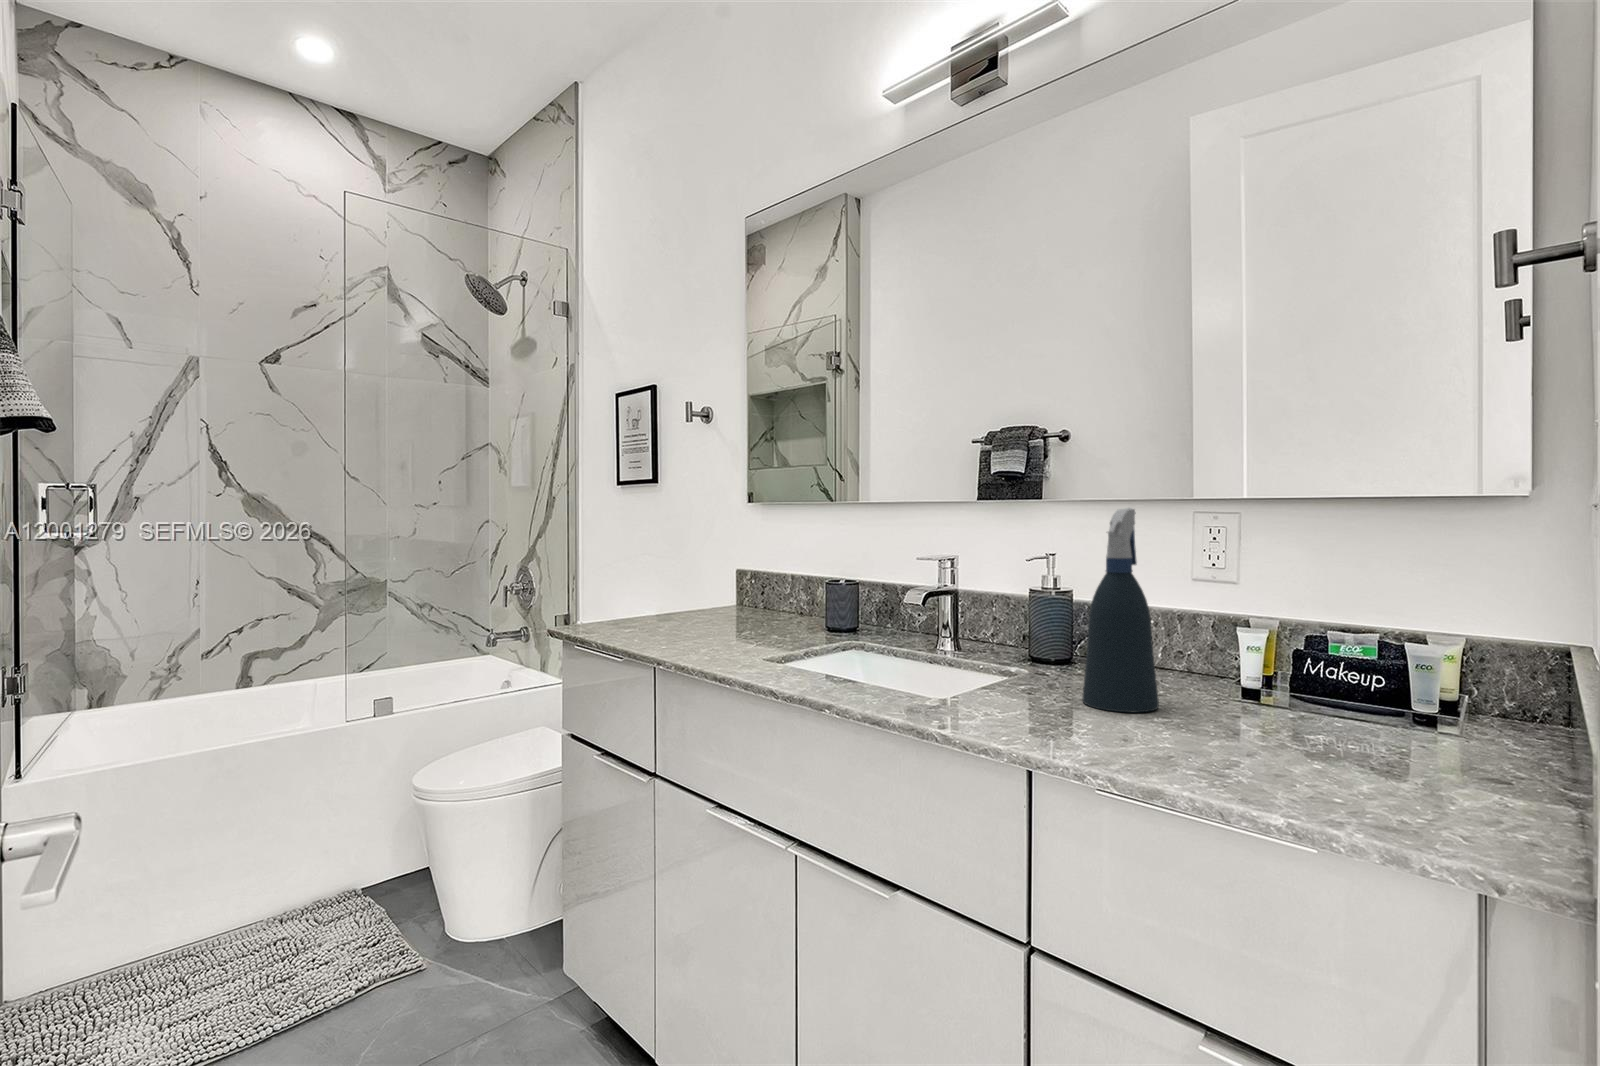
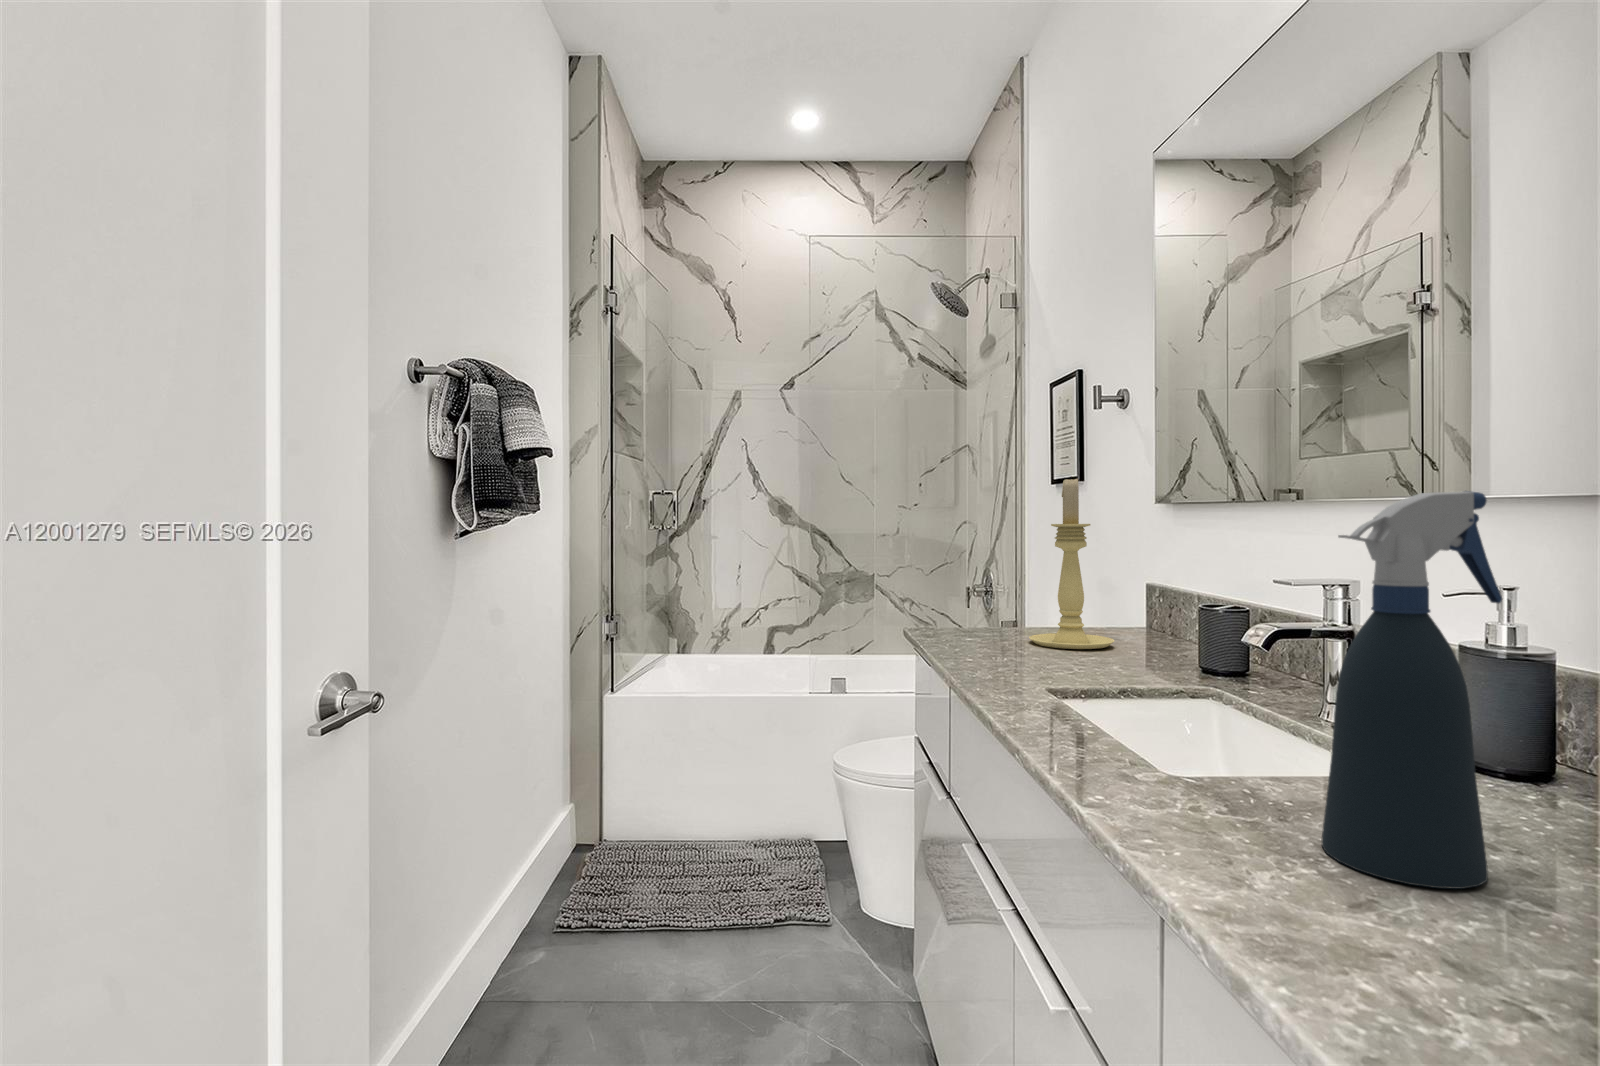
candle holder: none [667,484,736,630] -> present [1029,477,1114,649]

